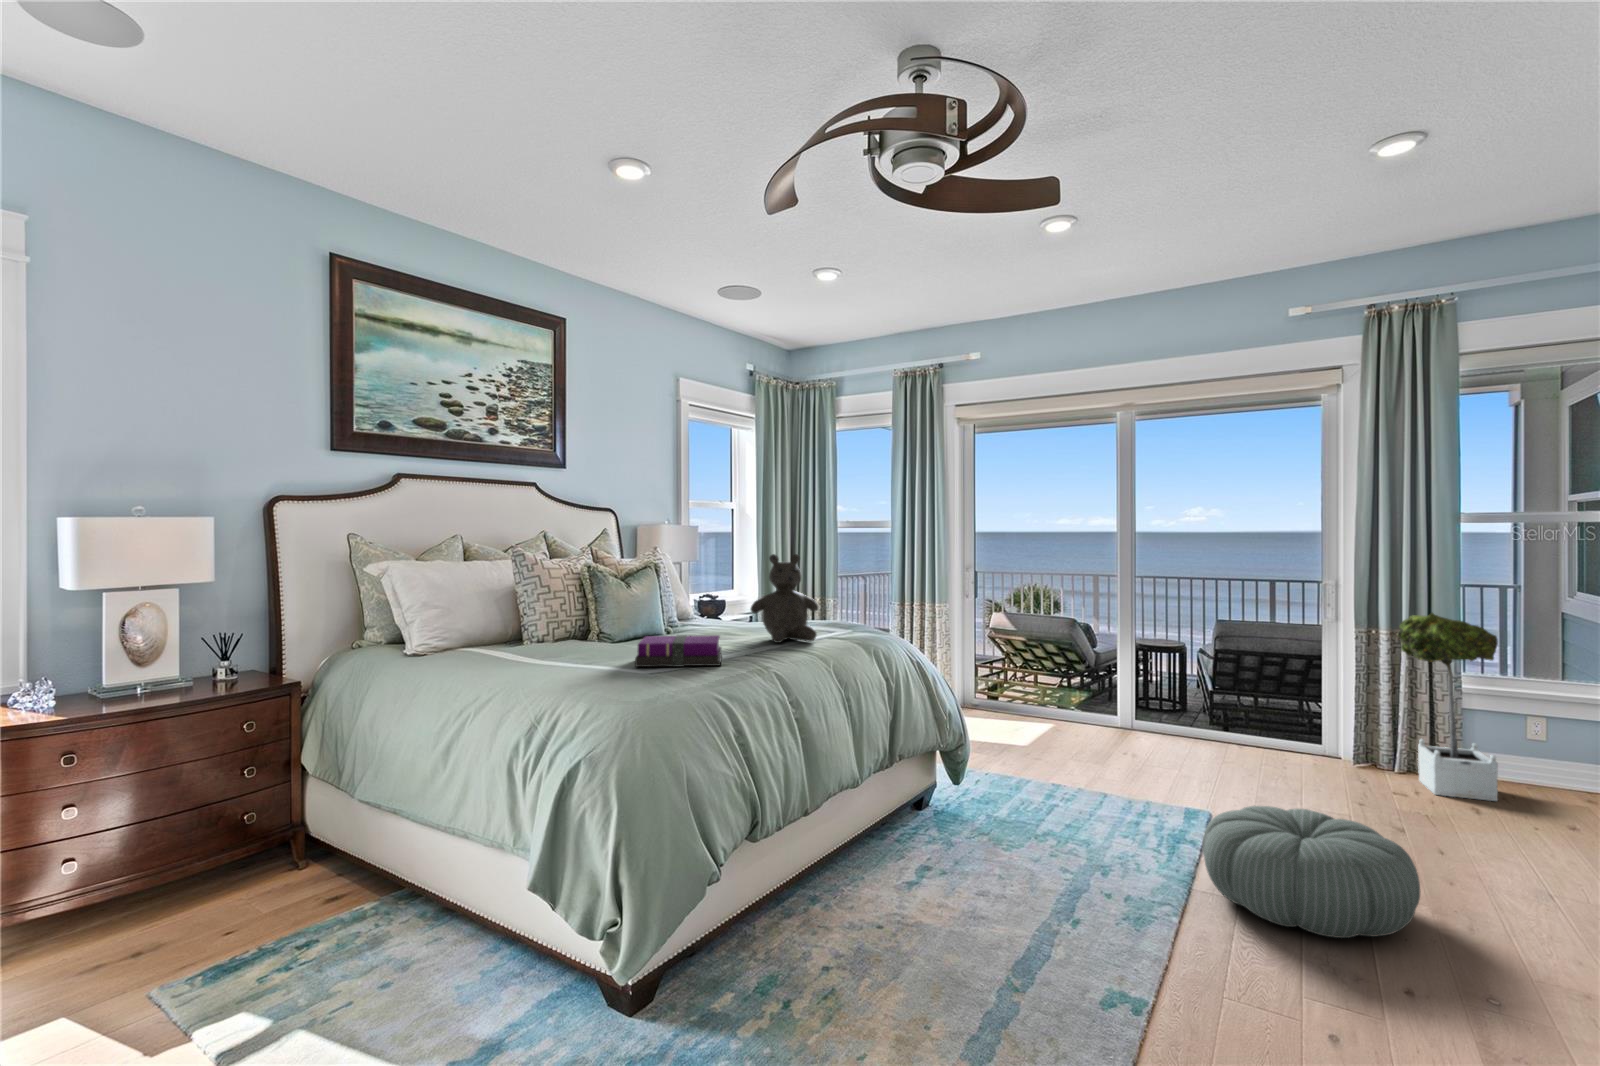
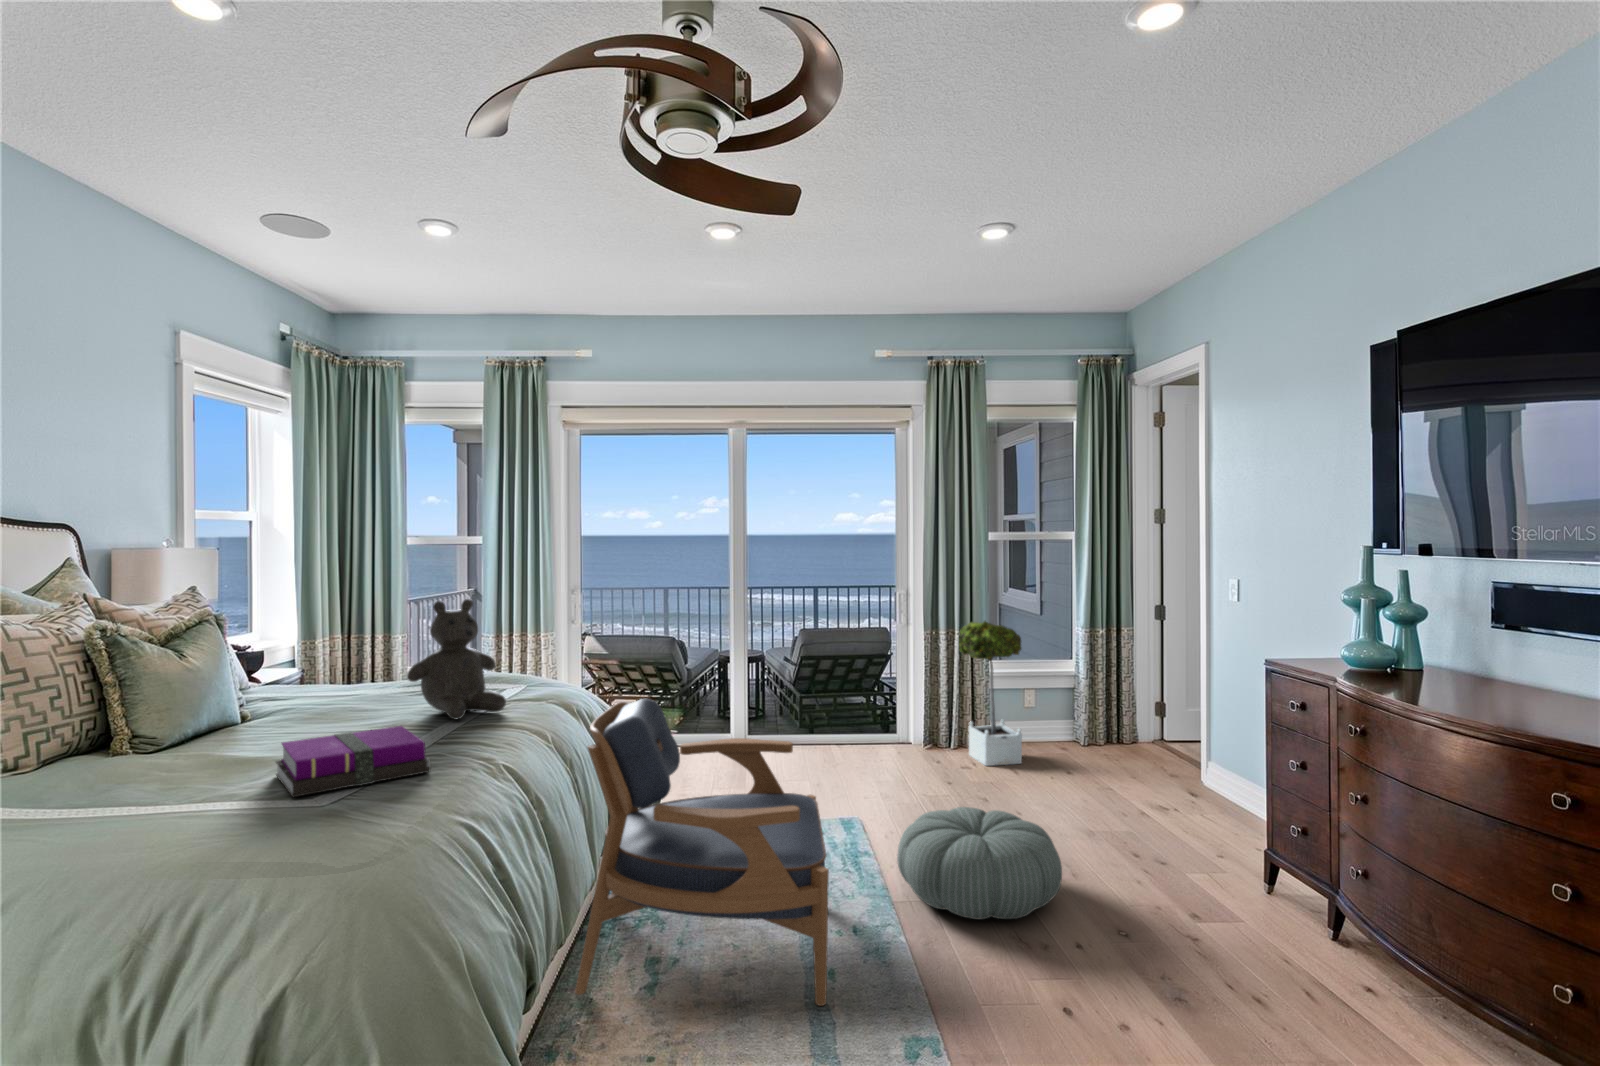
armchair: none [852,645,1104,941] -> present [575,699,829,1006]

